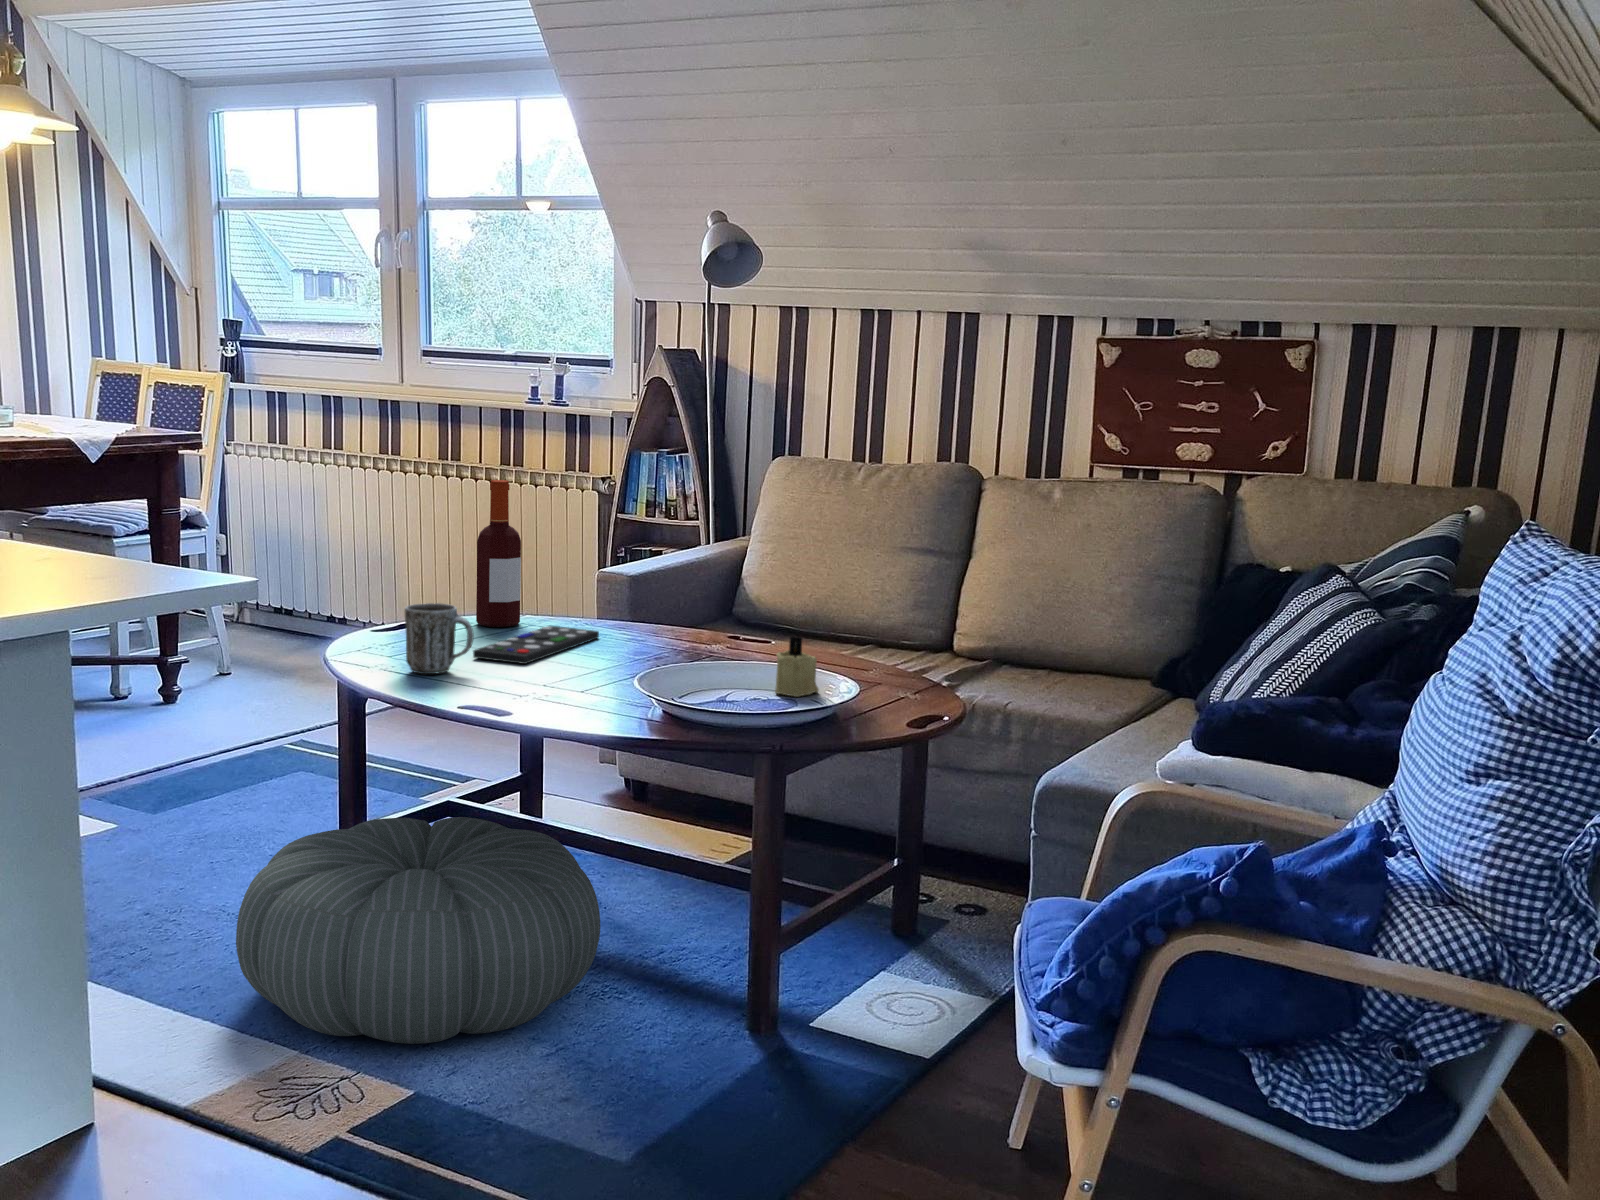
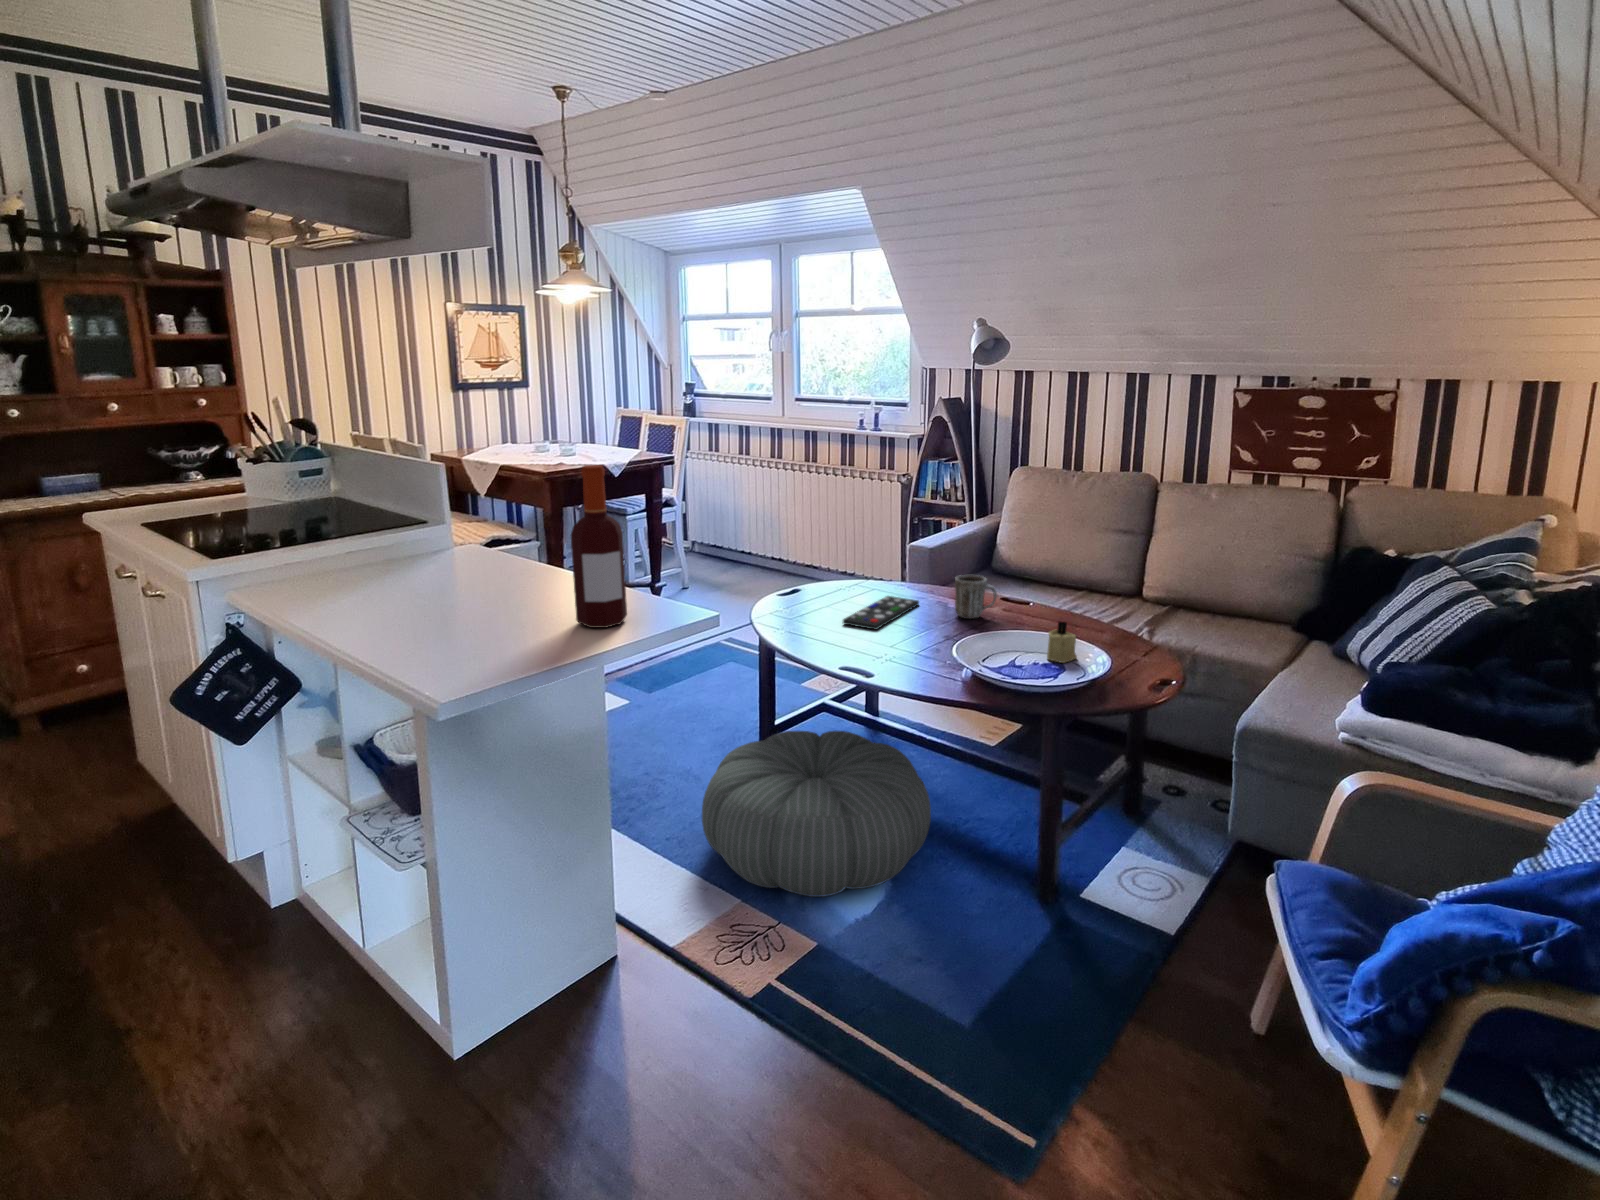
bottle: present [476,480,521,627] -> present [571,465,627,628]
mug: present [405,603,474,674] -> present [955,575,997,619]

